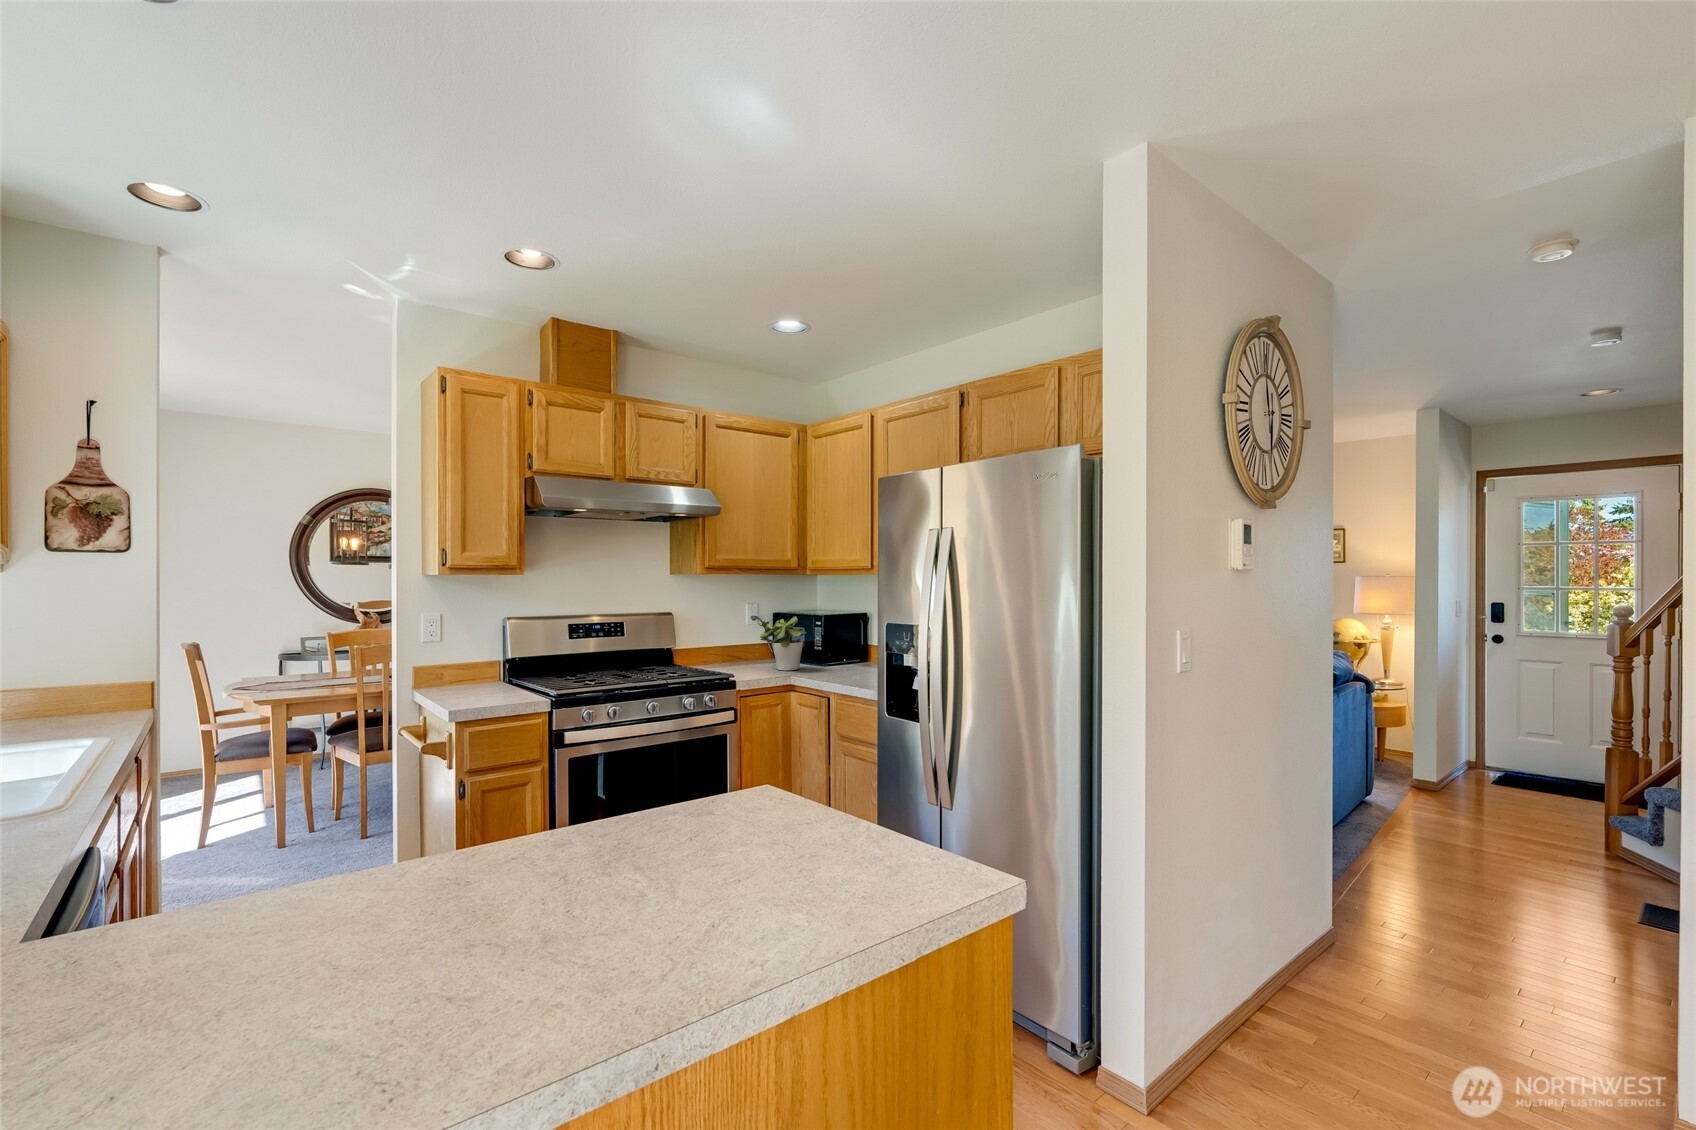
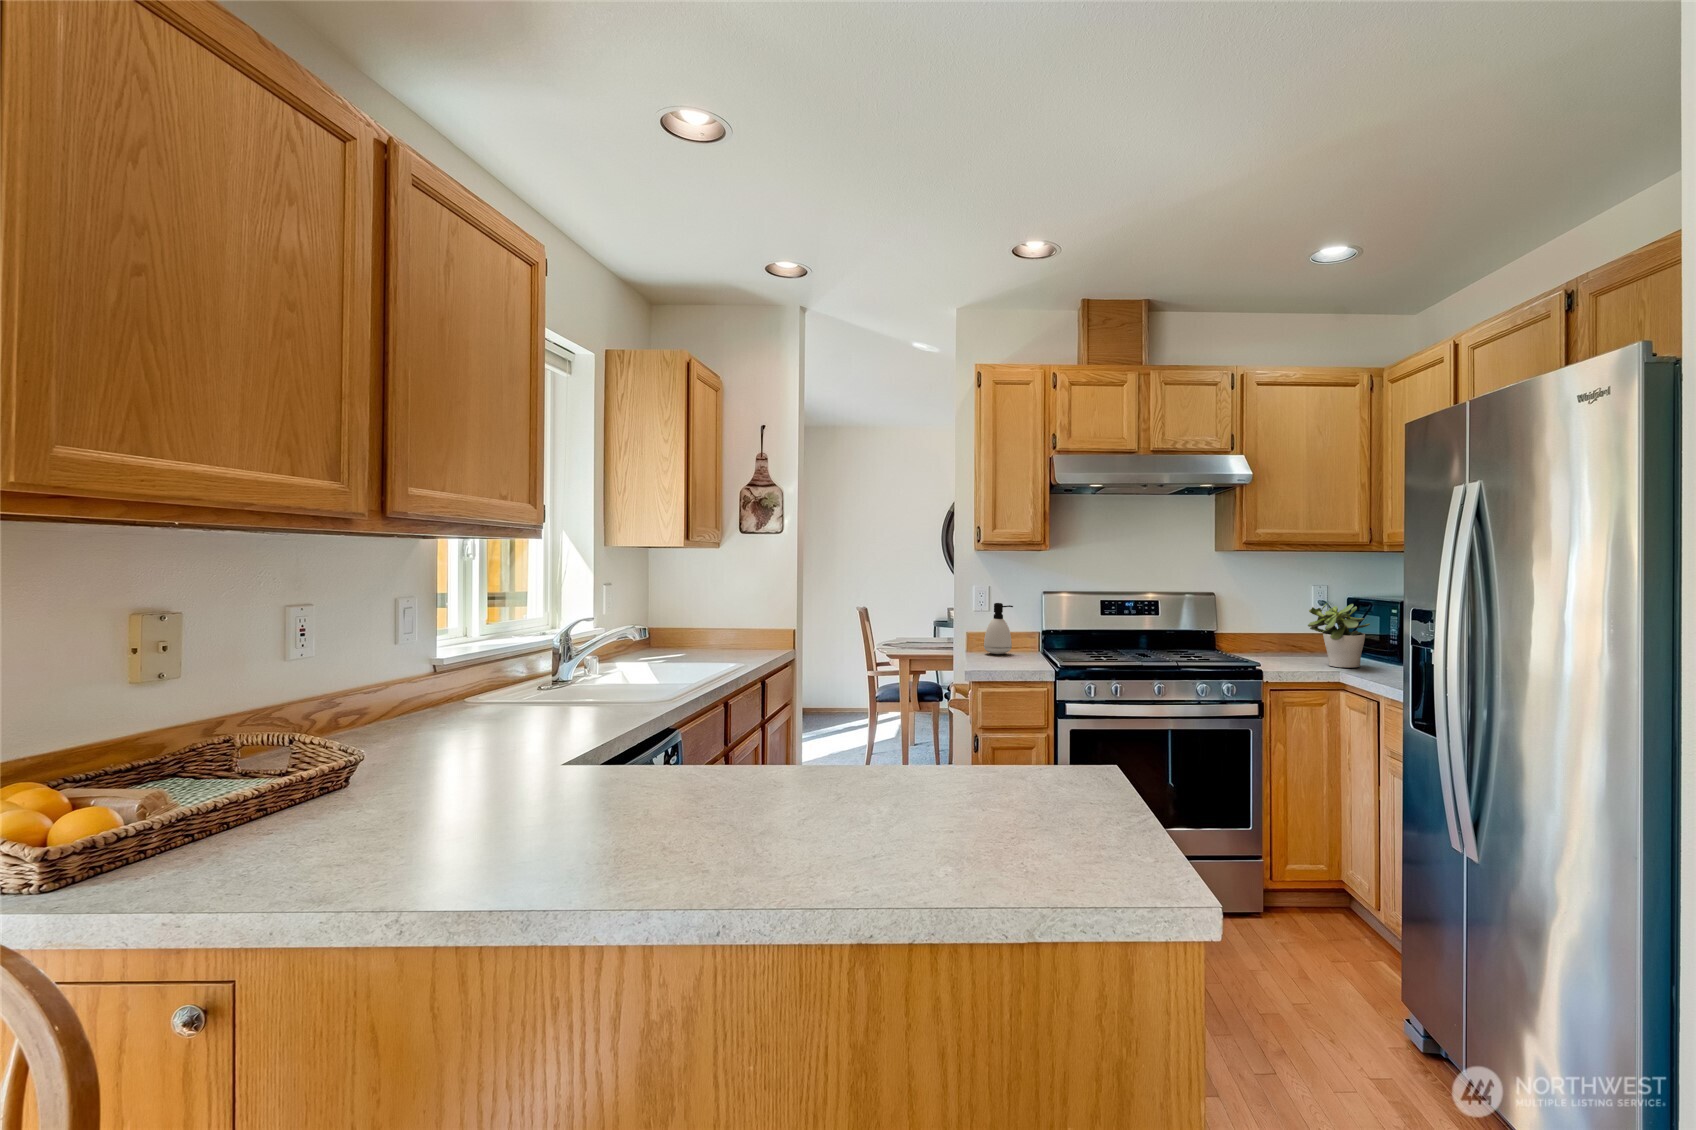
soap dispenser: none [450,633,486,690] -> present [984,603,1013,654]

